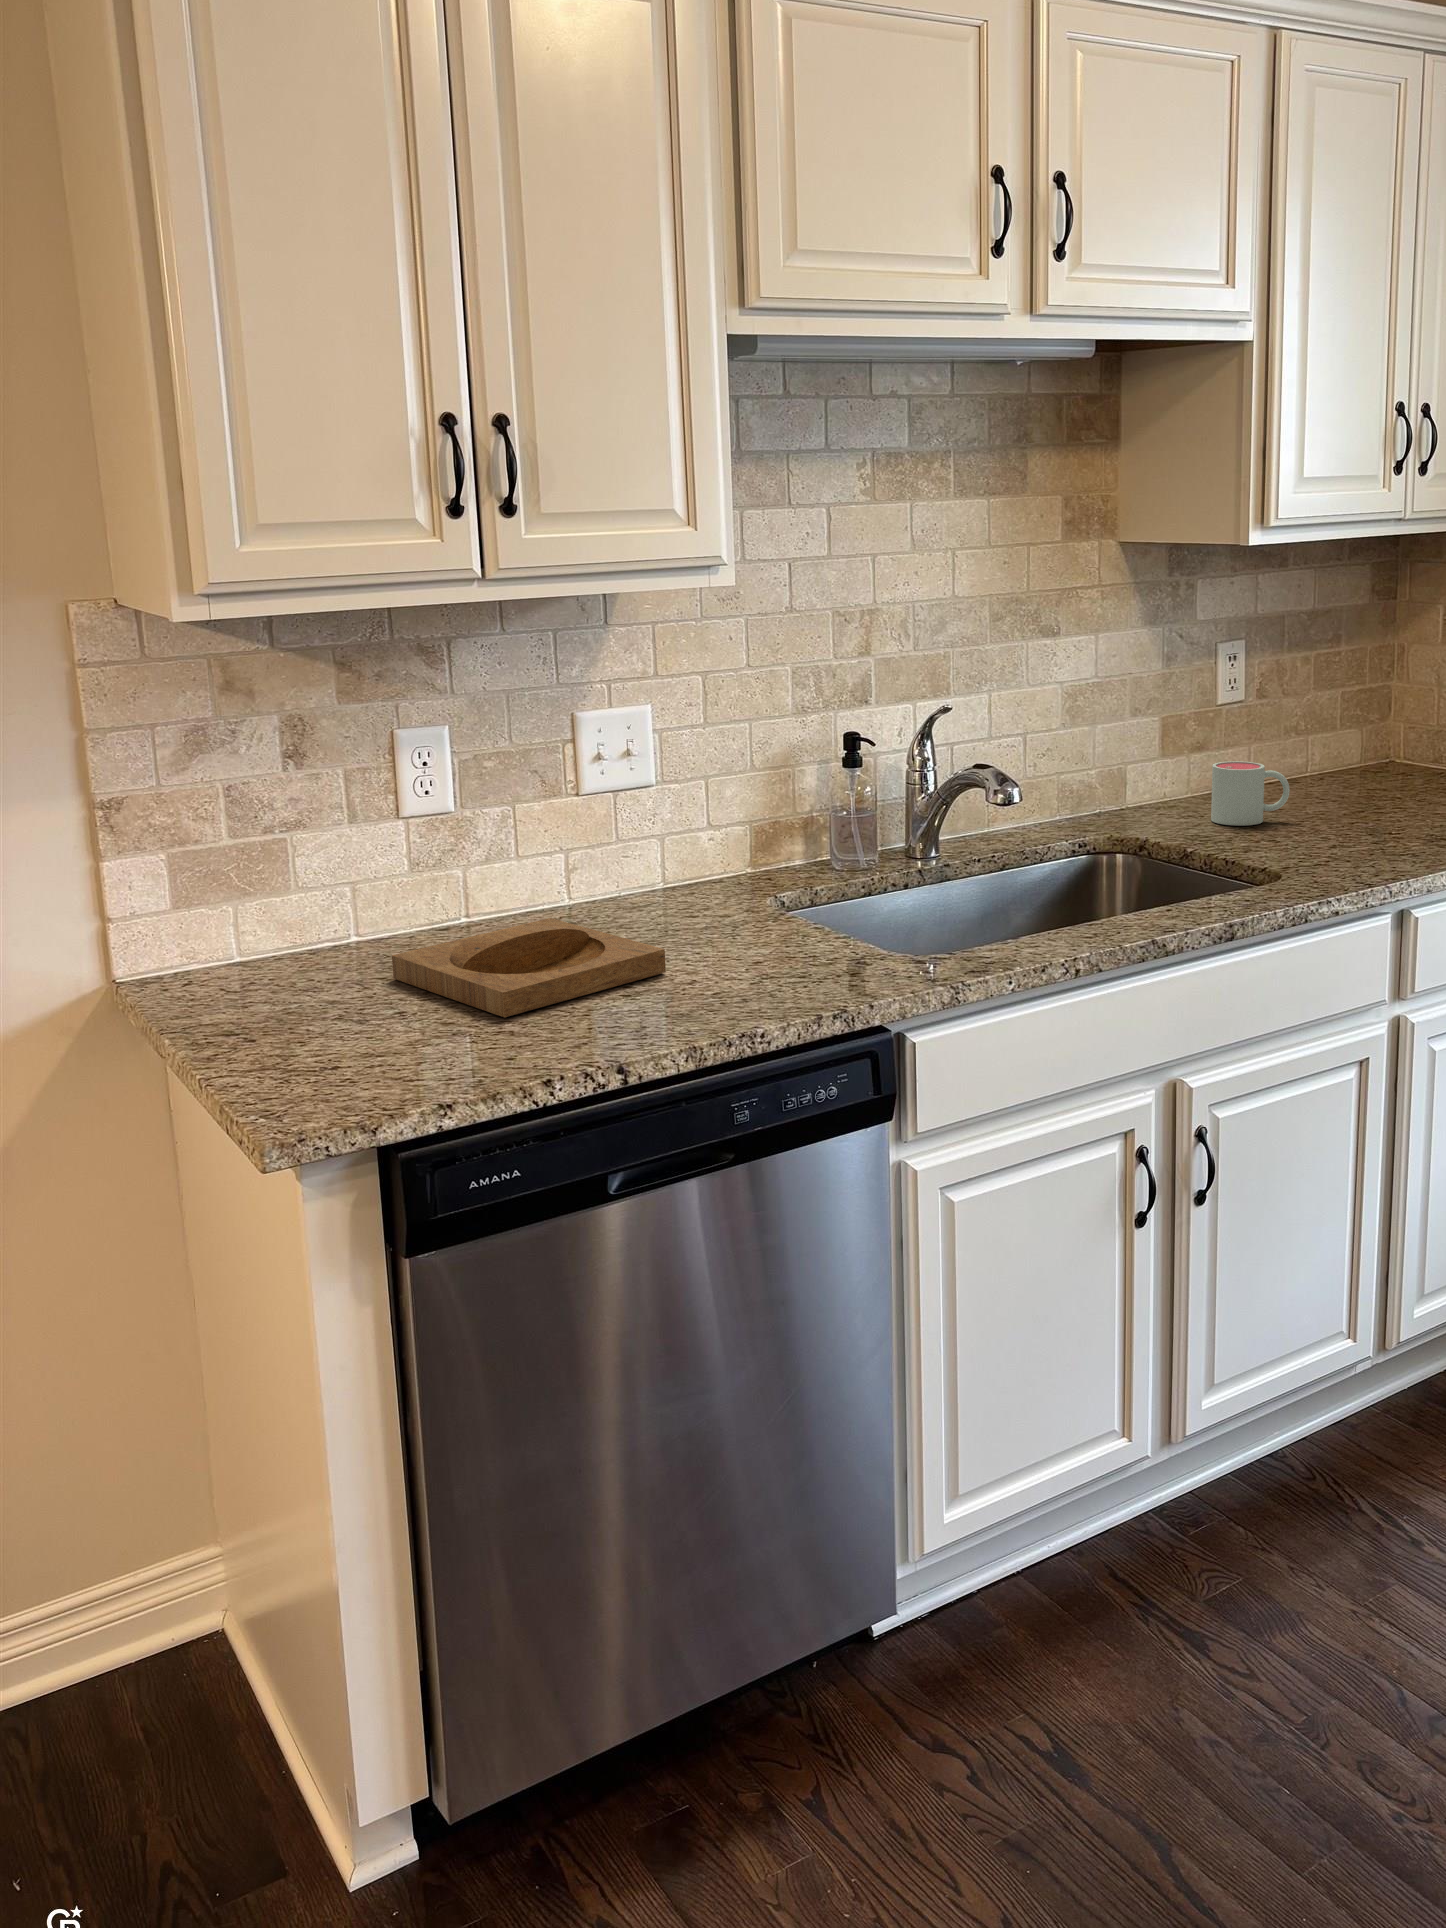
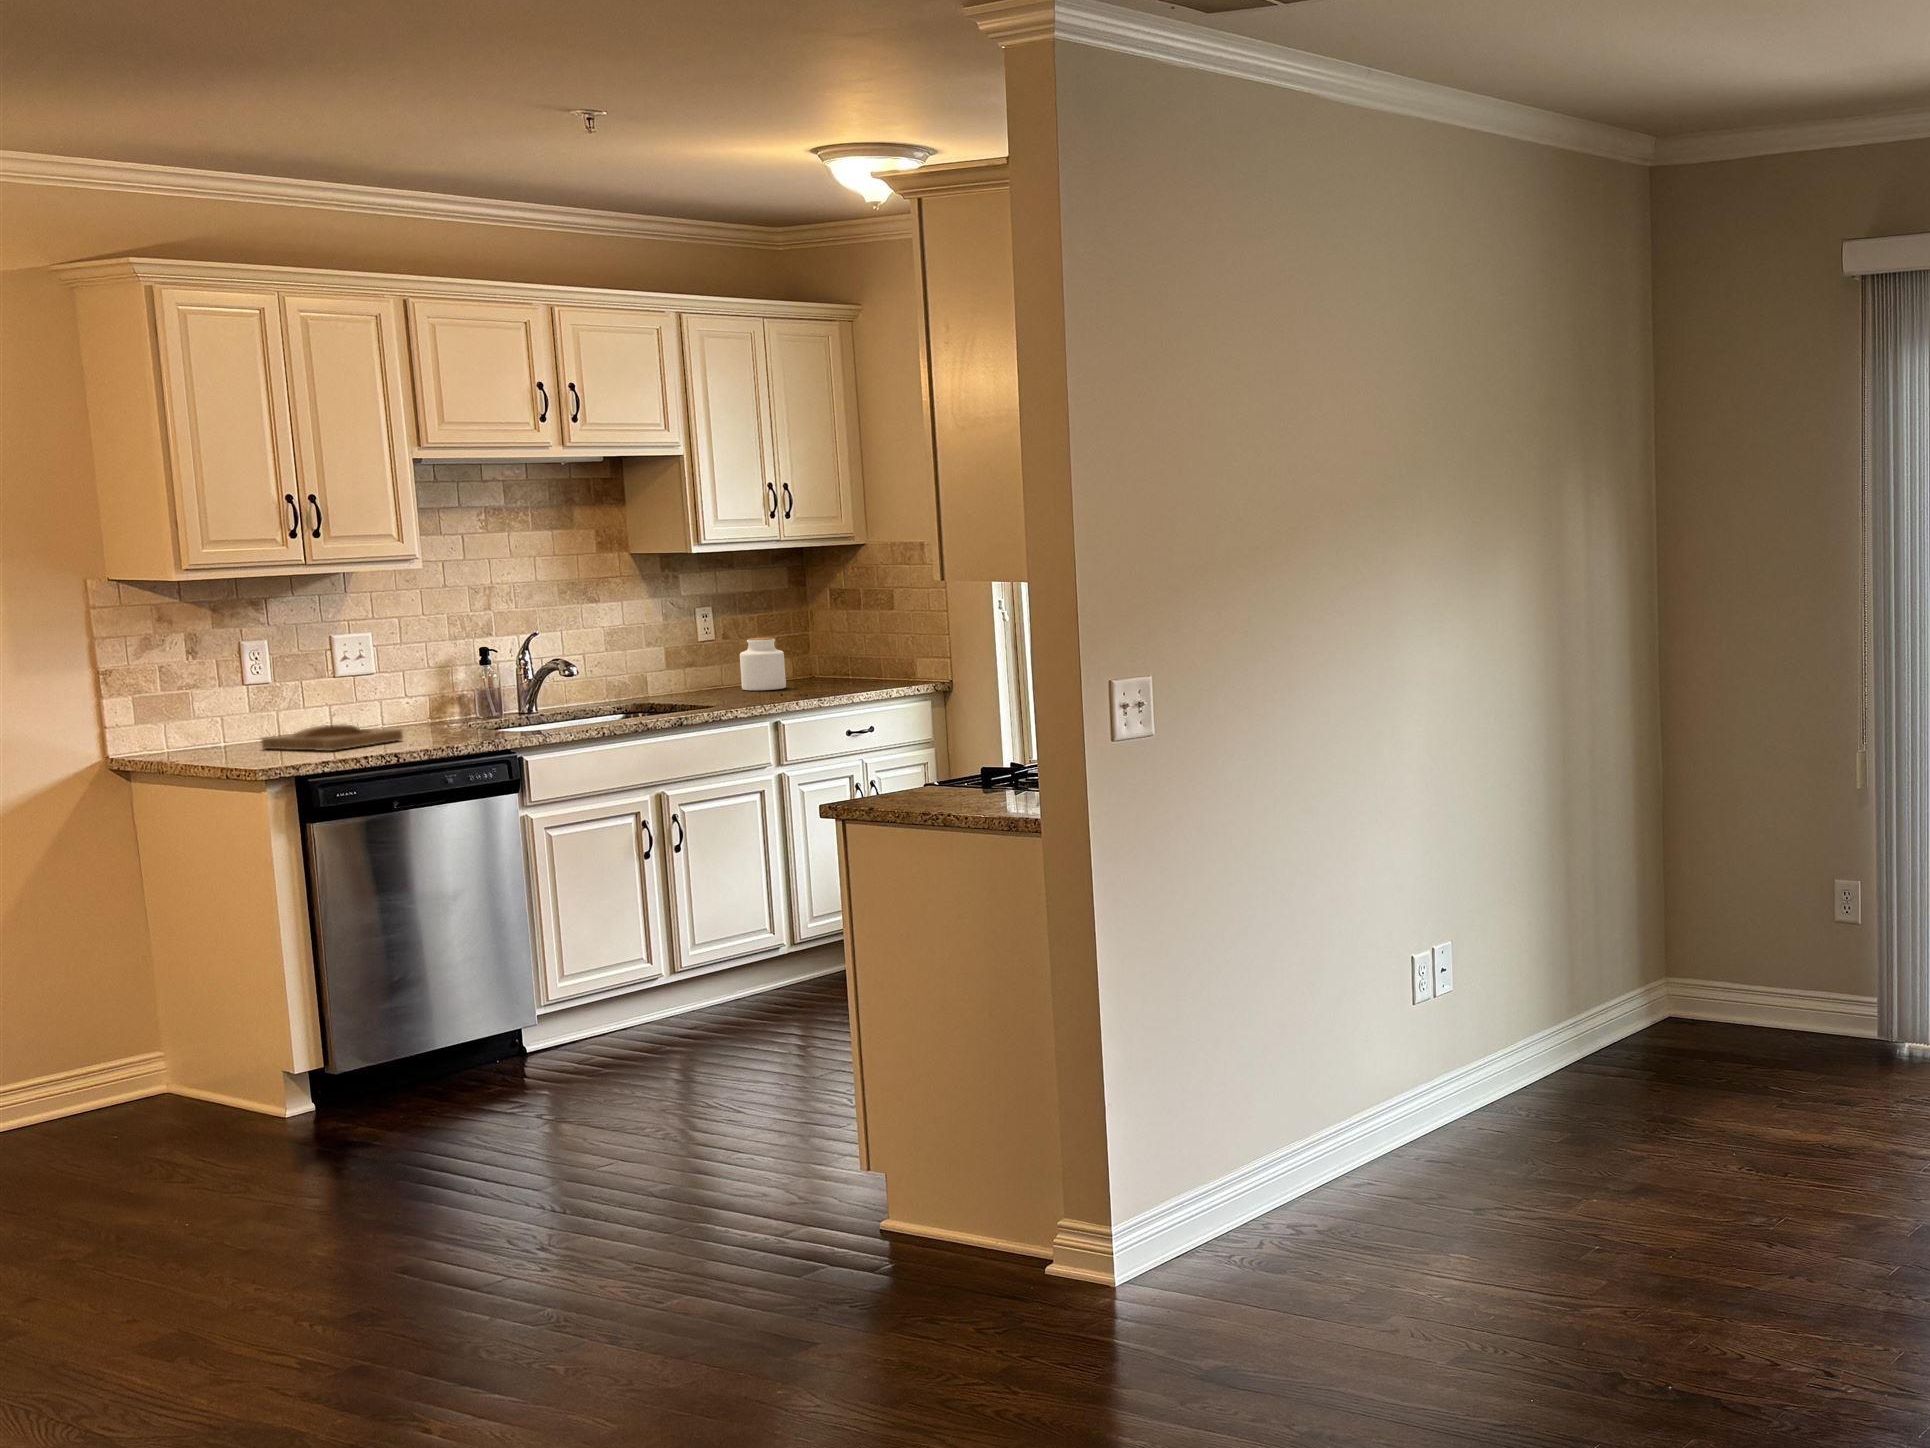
jar: none [1294,705,1378,809] -> present [740,638,786,690]
mug: present [1211,761,1290,826] -> none [689,666,732,697]

